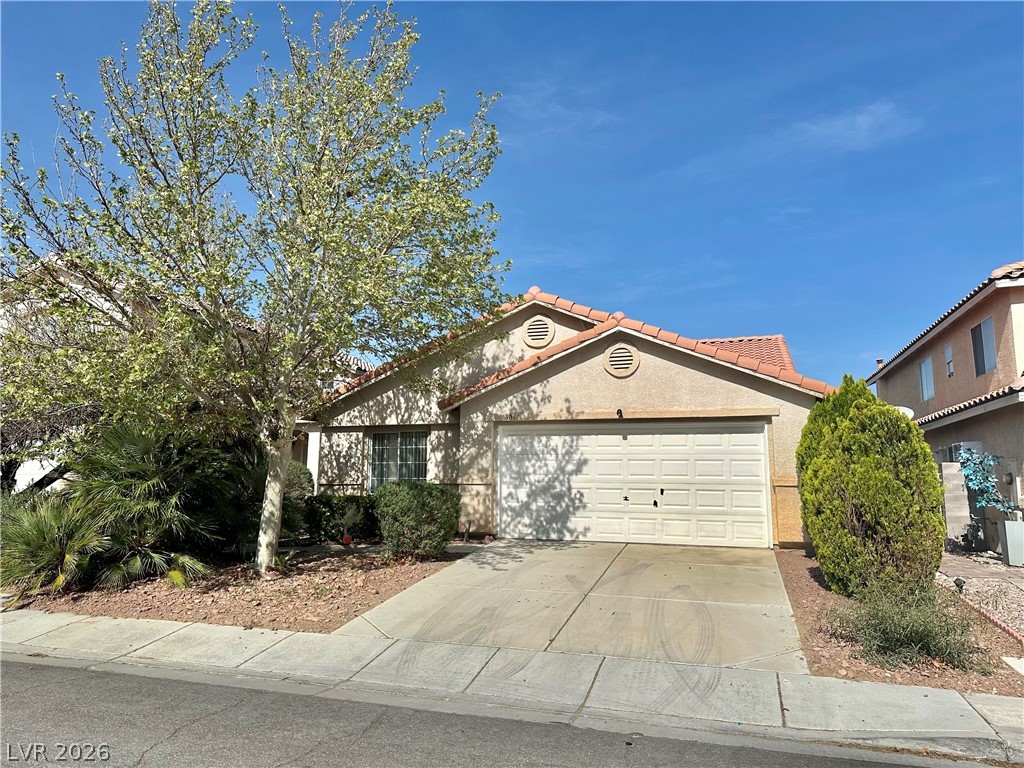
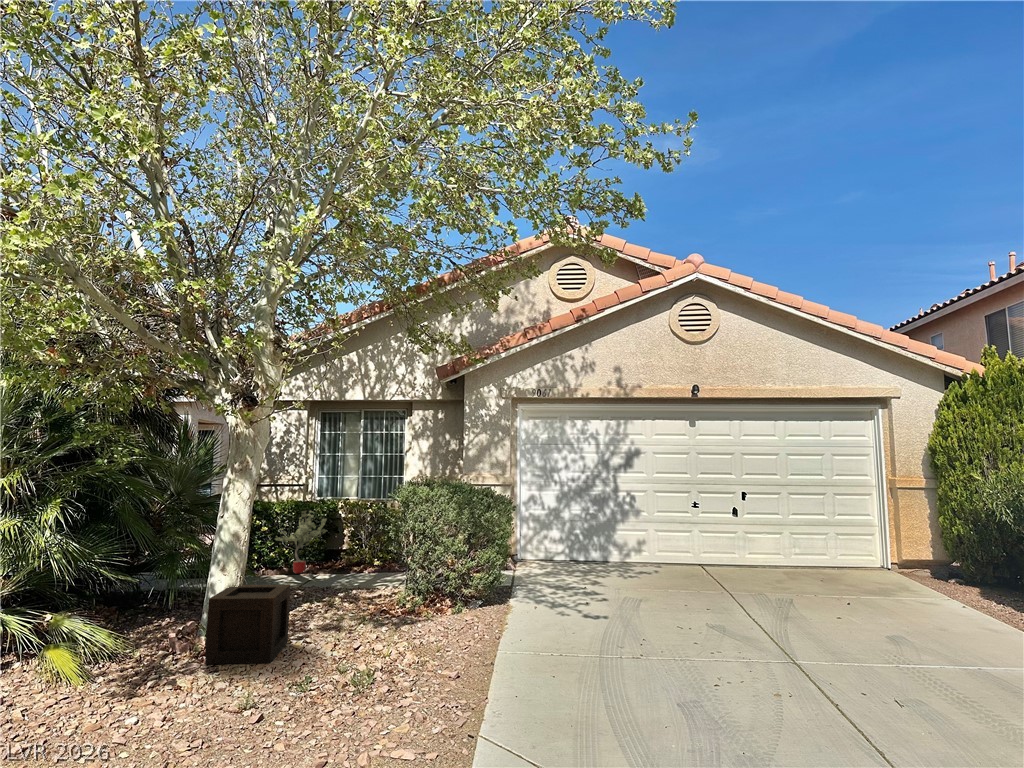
wooden crate: none [267,544,314,583] -> present [205,585,290,664]

